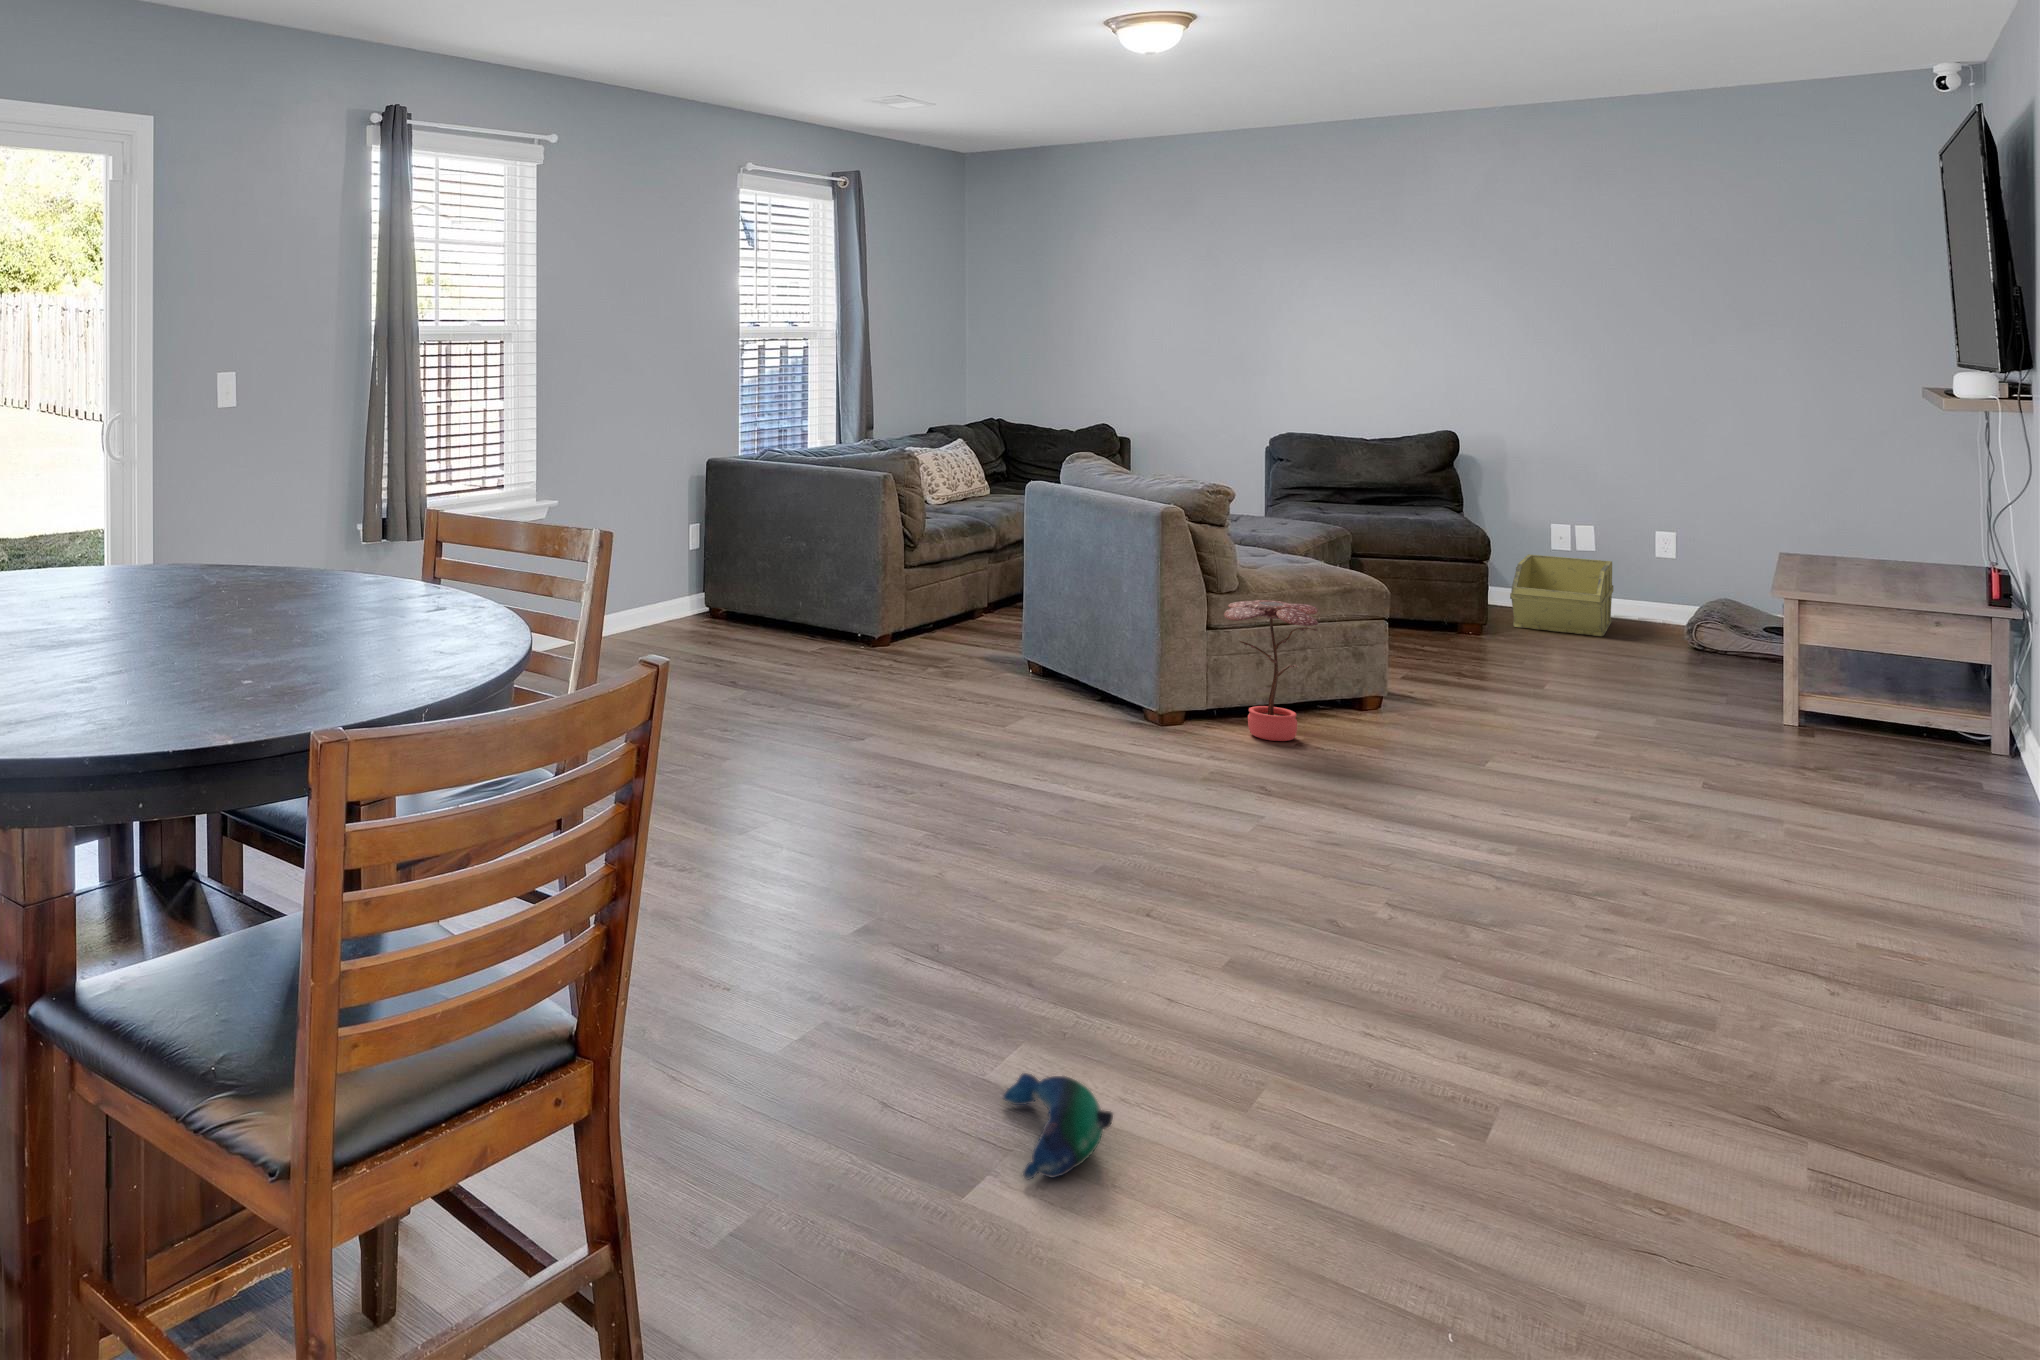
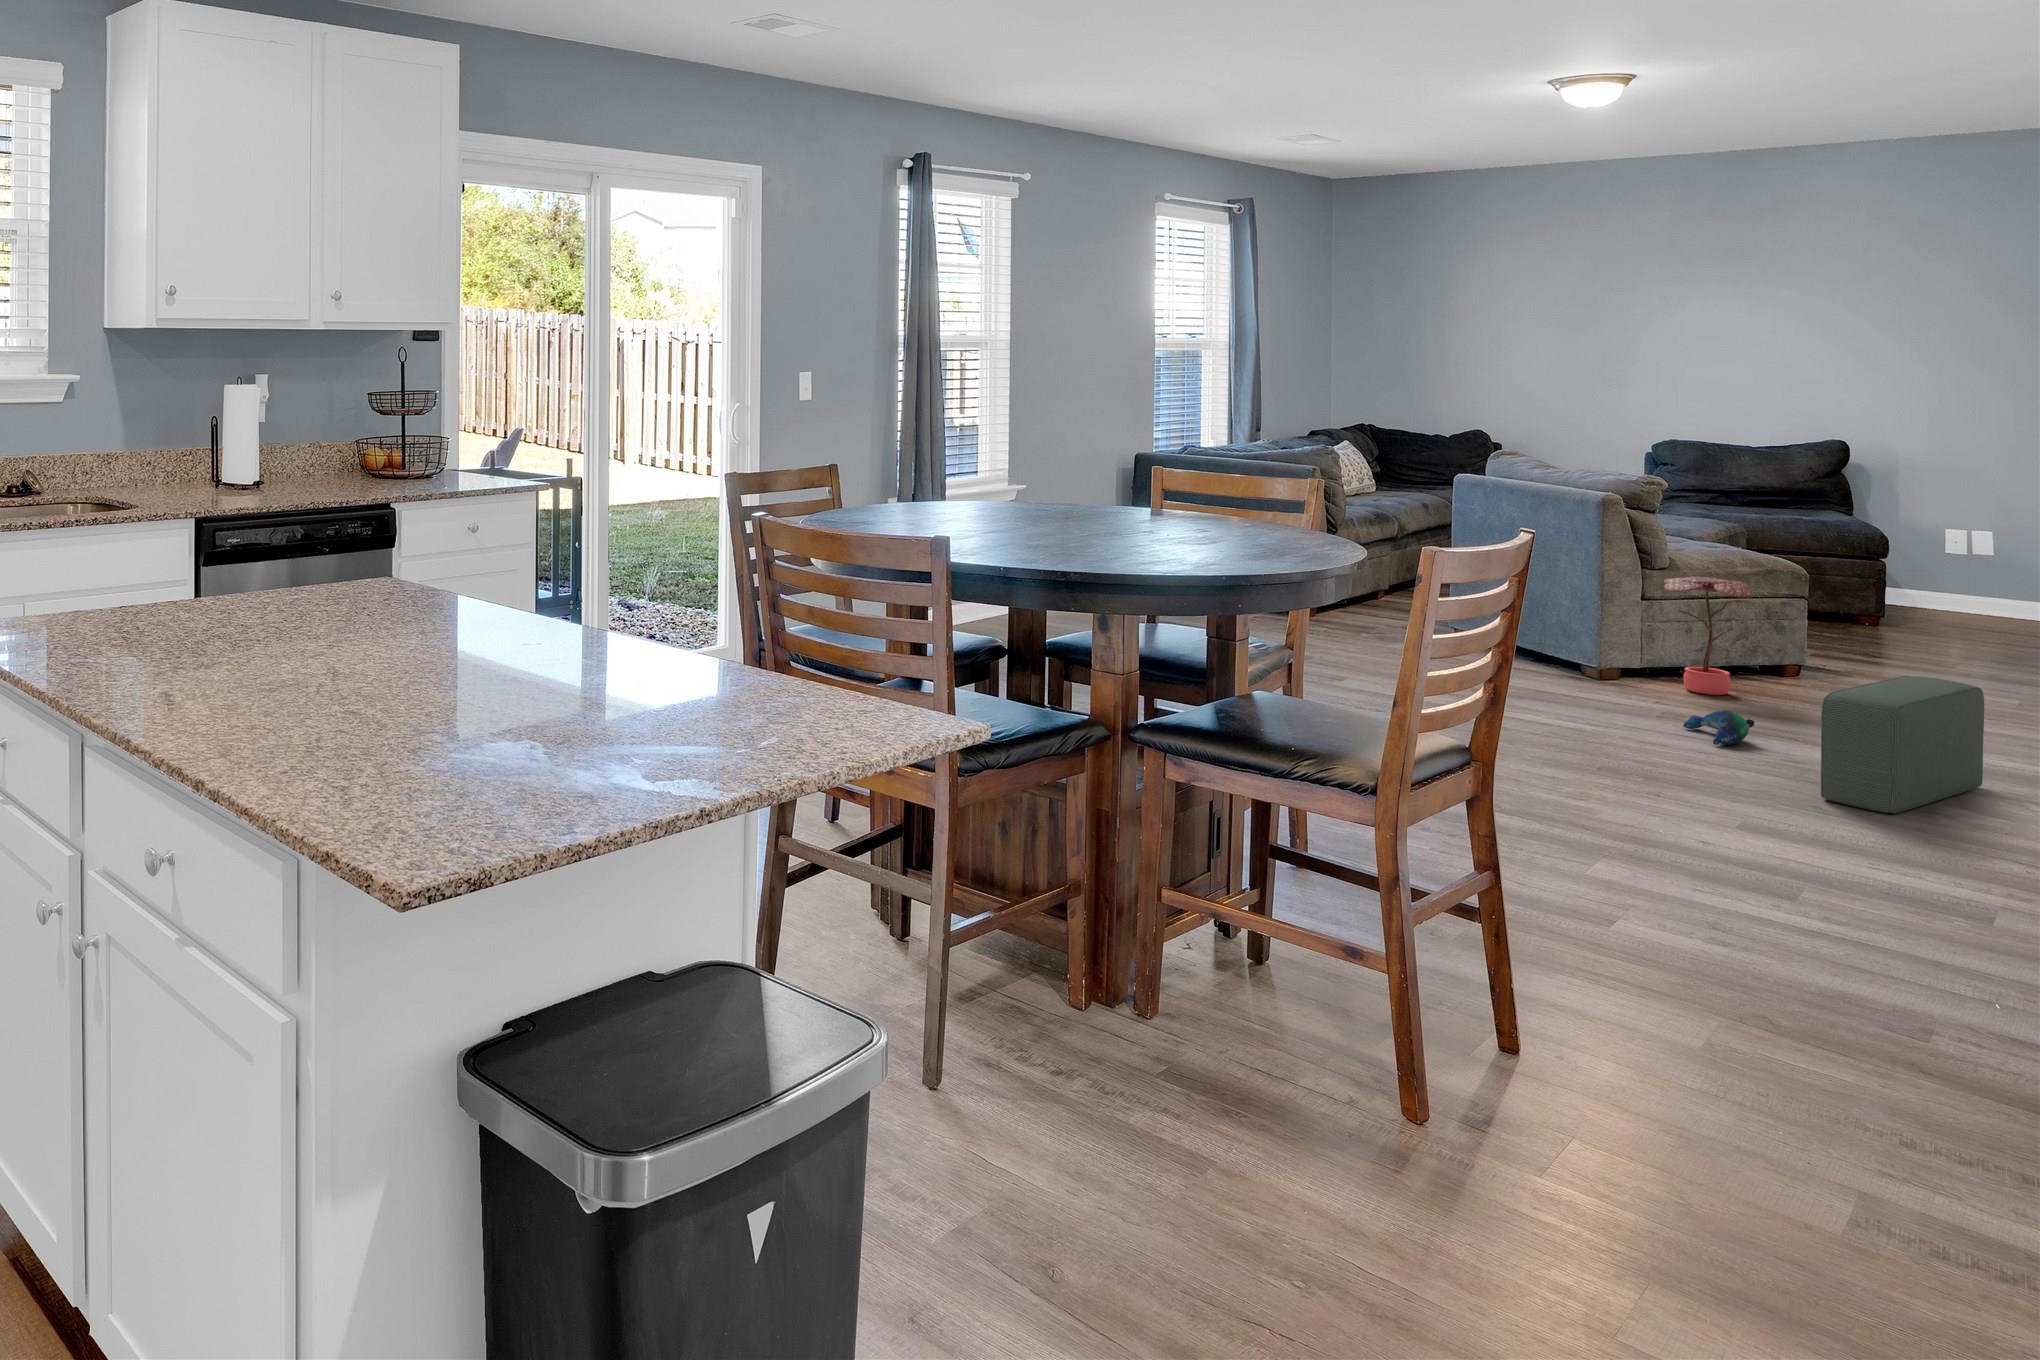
storage bin: present [1510,554,1613,636] -> none [1906,556,2010,630]
pouf: none [1348,737,1544,932] -> present [1821,676,1984,814]
plush toy: present [1004,1073,1113,1180] -> present [1683,711,1754,745]

